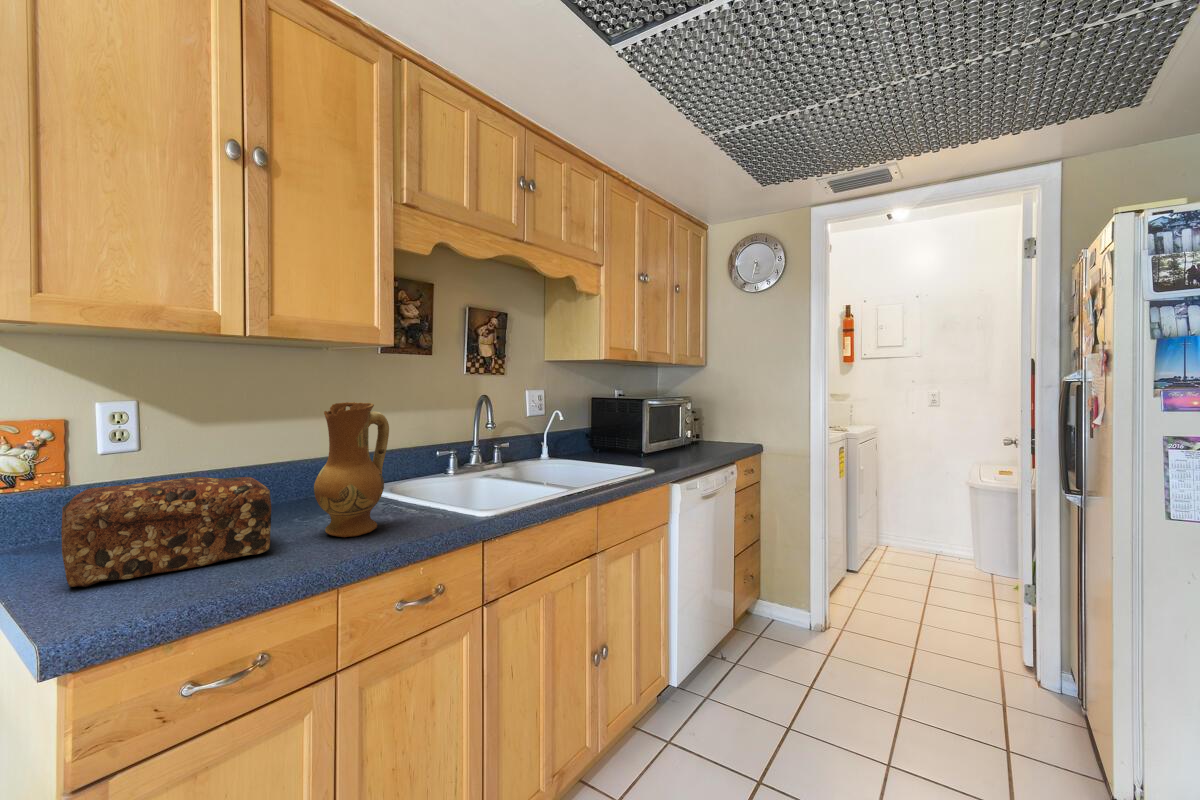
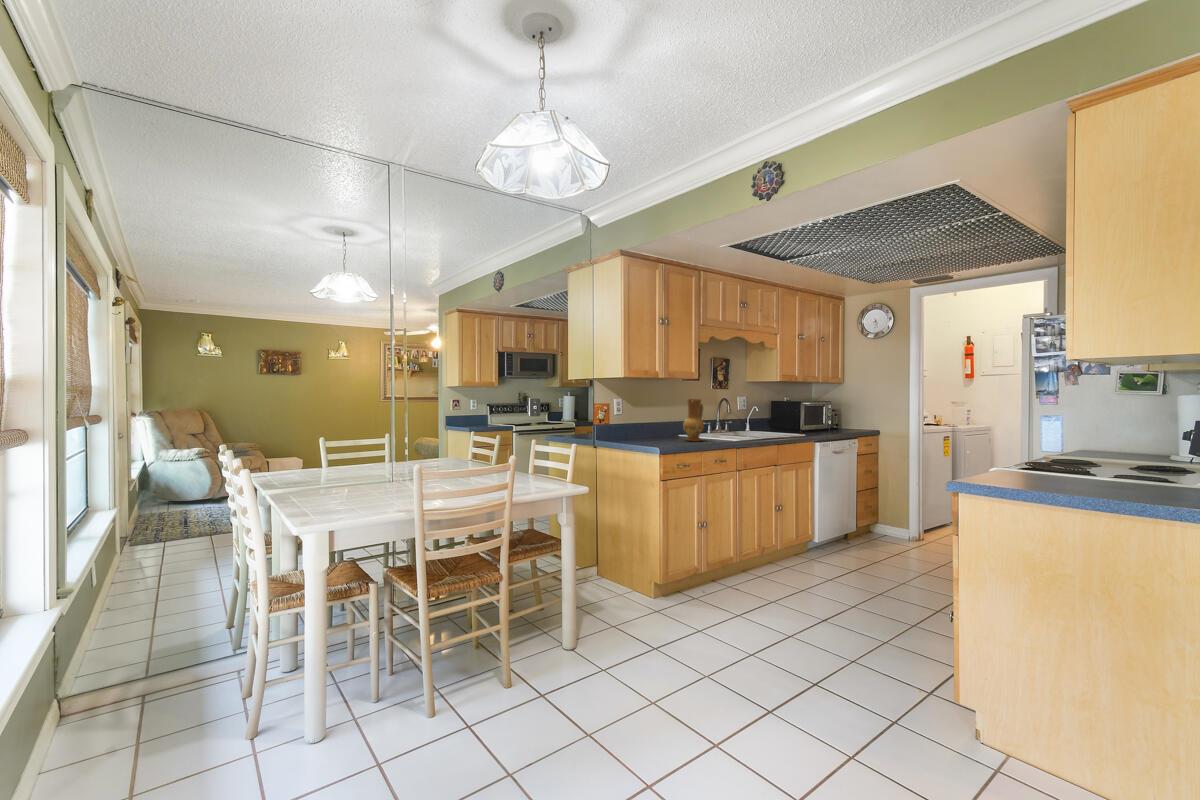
bread loaf: present [61,477,271,587] -> none [630,420,678,444]

